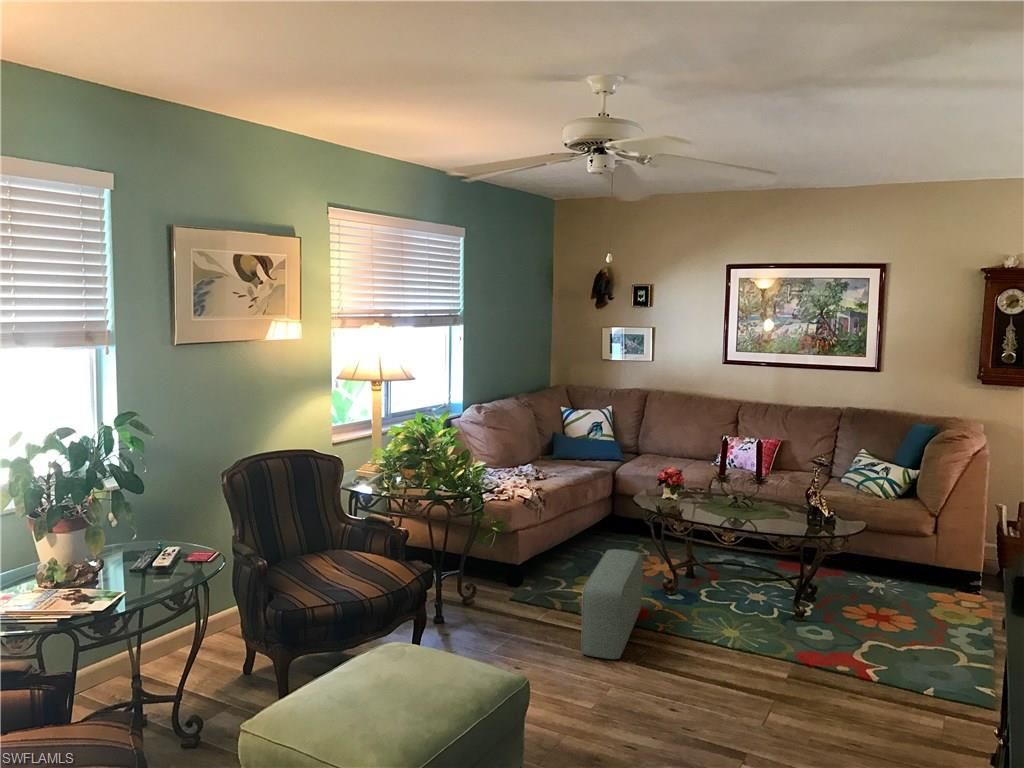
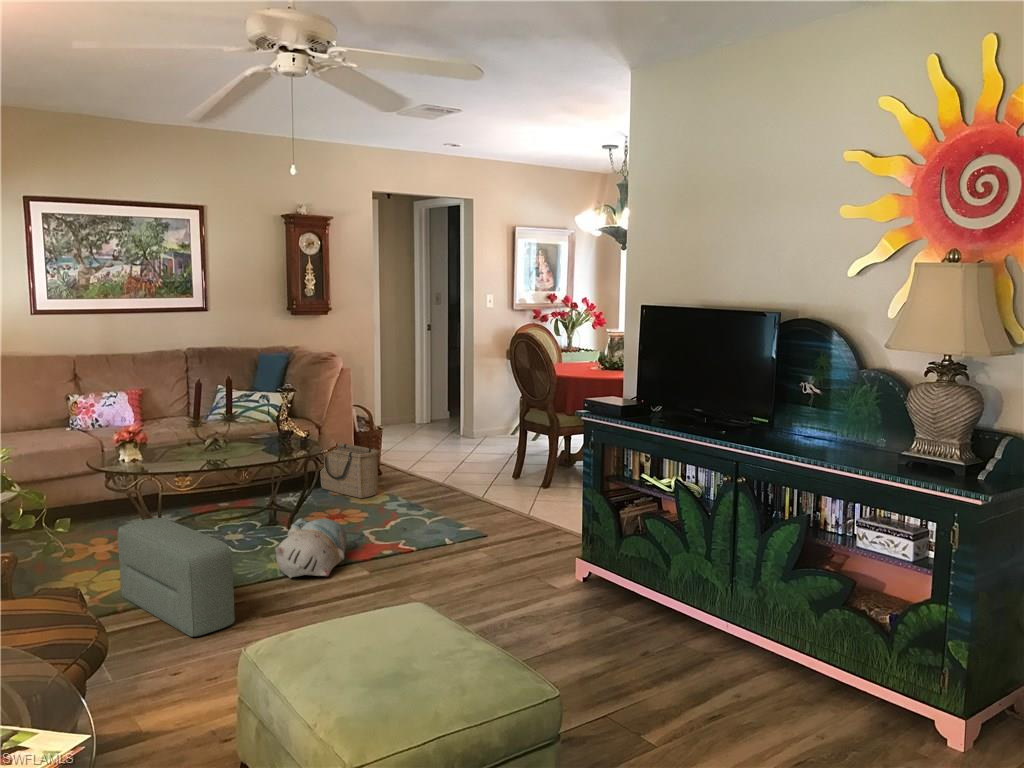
basket: none [922,537,974,613] -> present [320,443,379,498]
plush toy: none [713,599,811,662] -> present [275,519,347,578]

